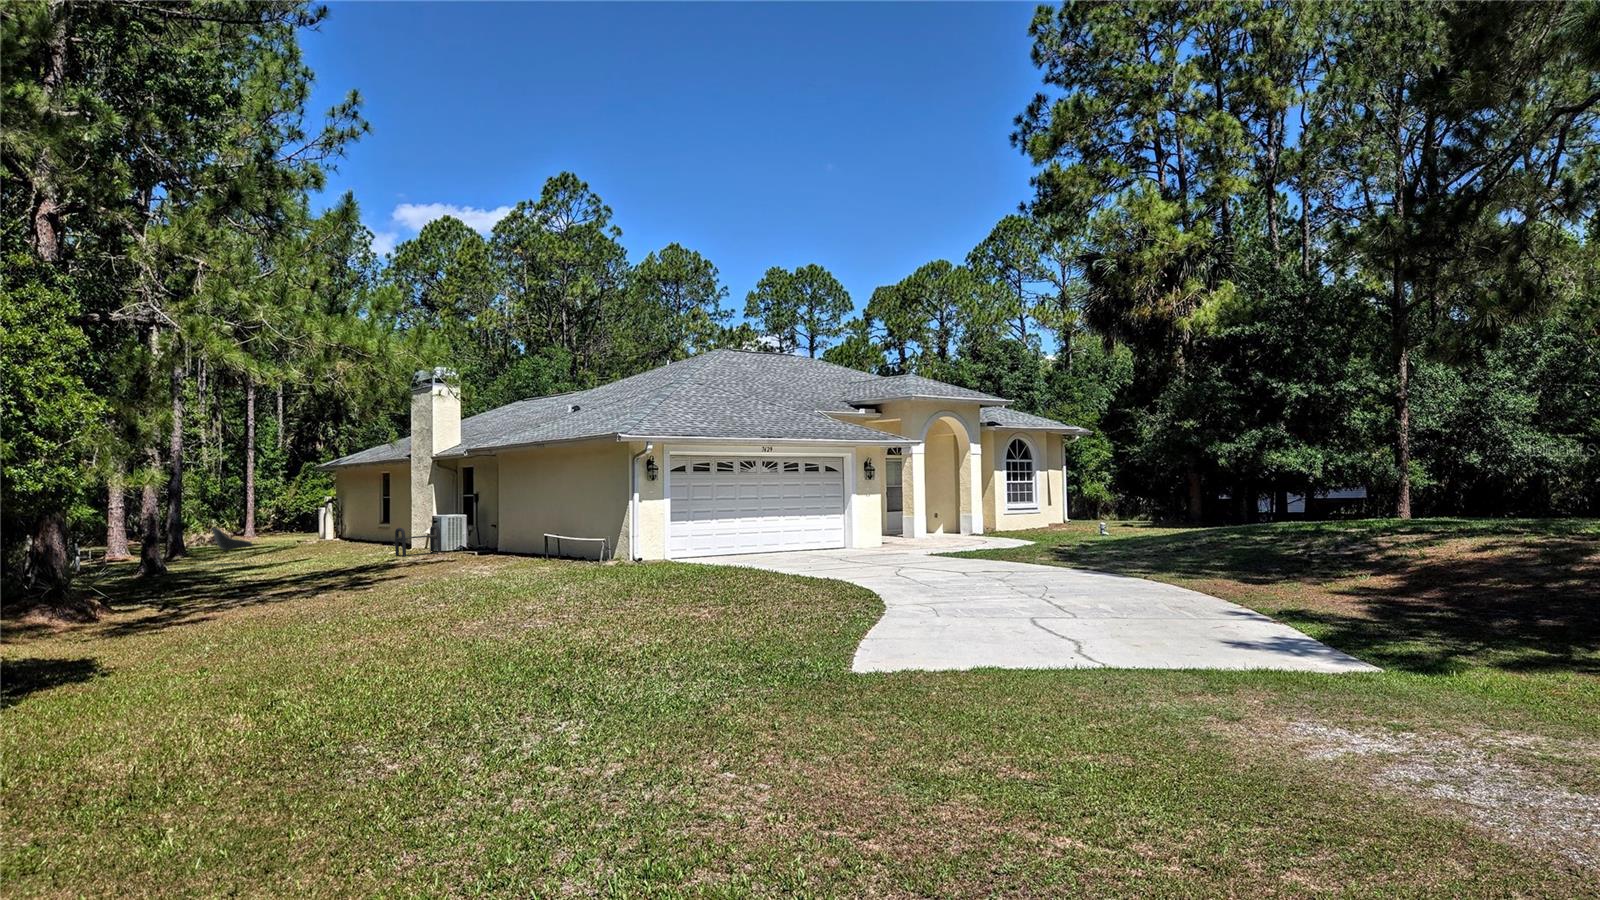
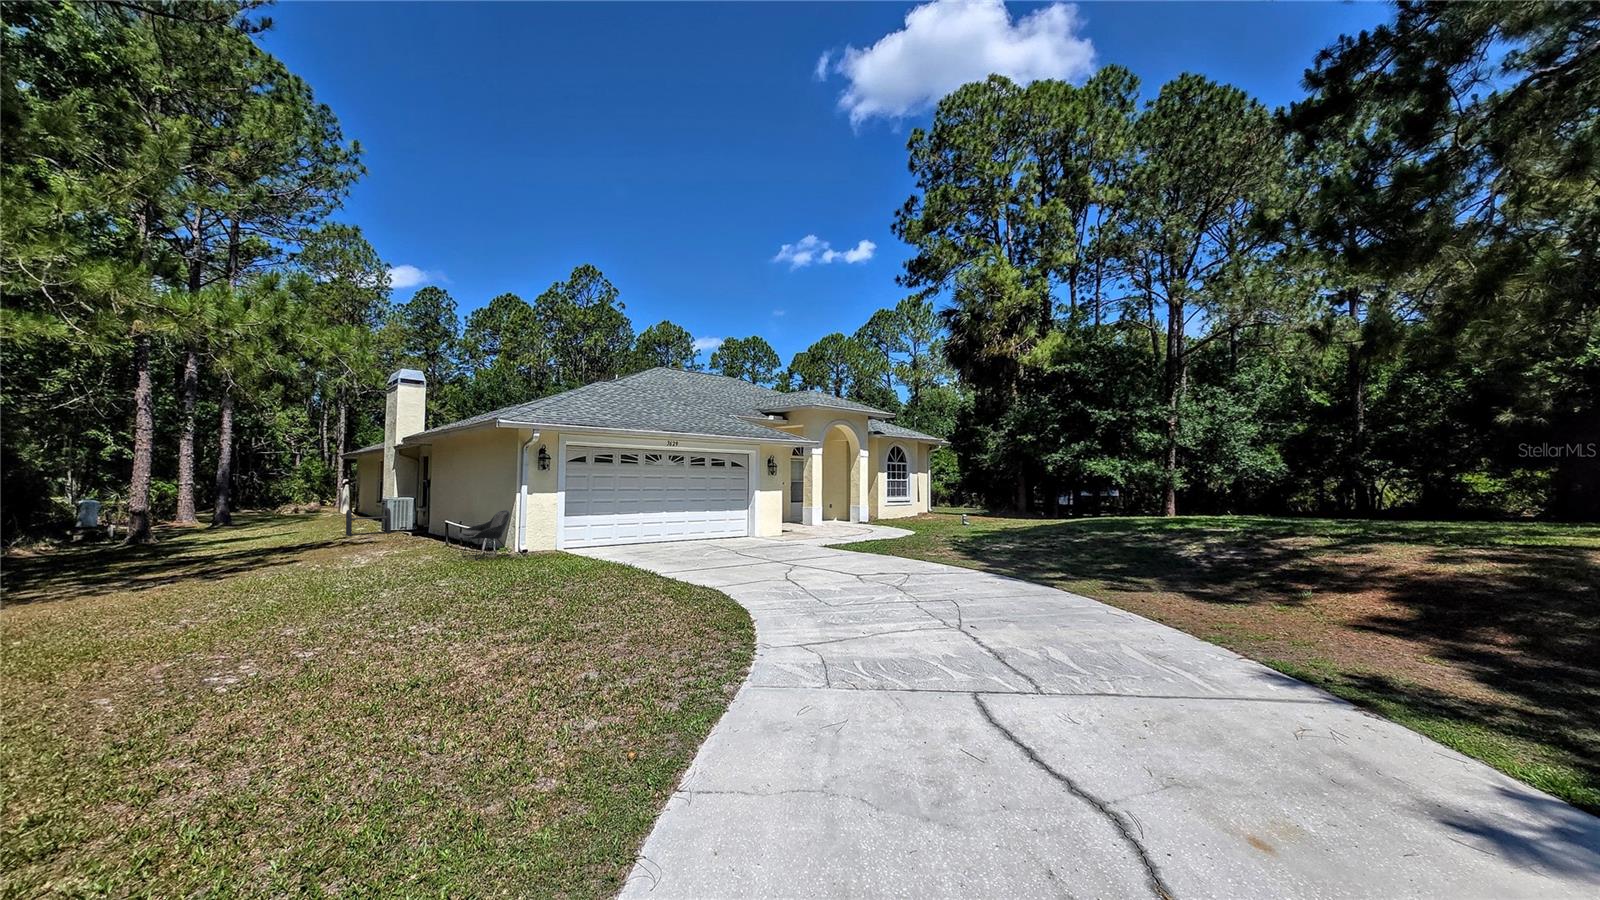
lounge chair: present [213,528,253,563] -> present [459,510,510,560]

